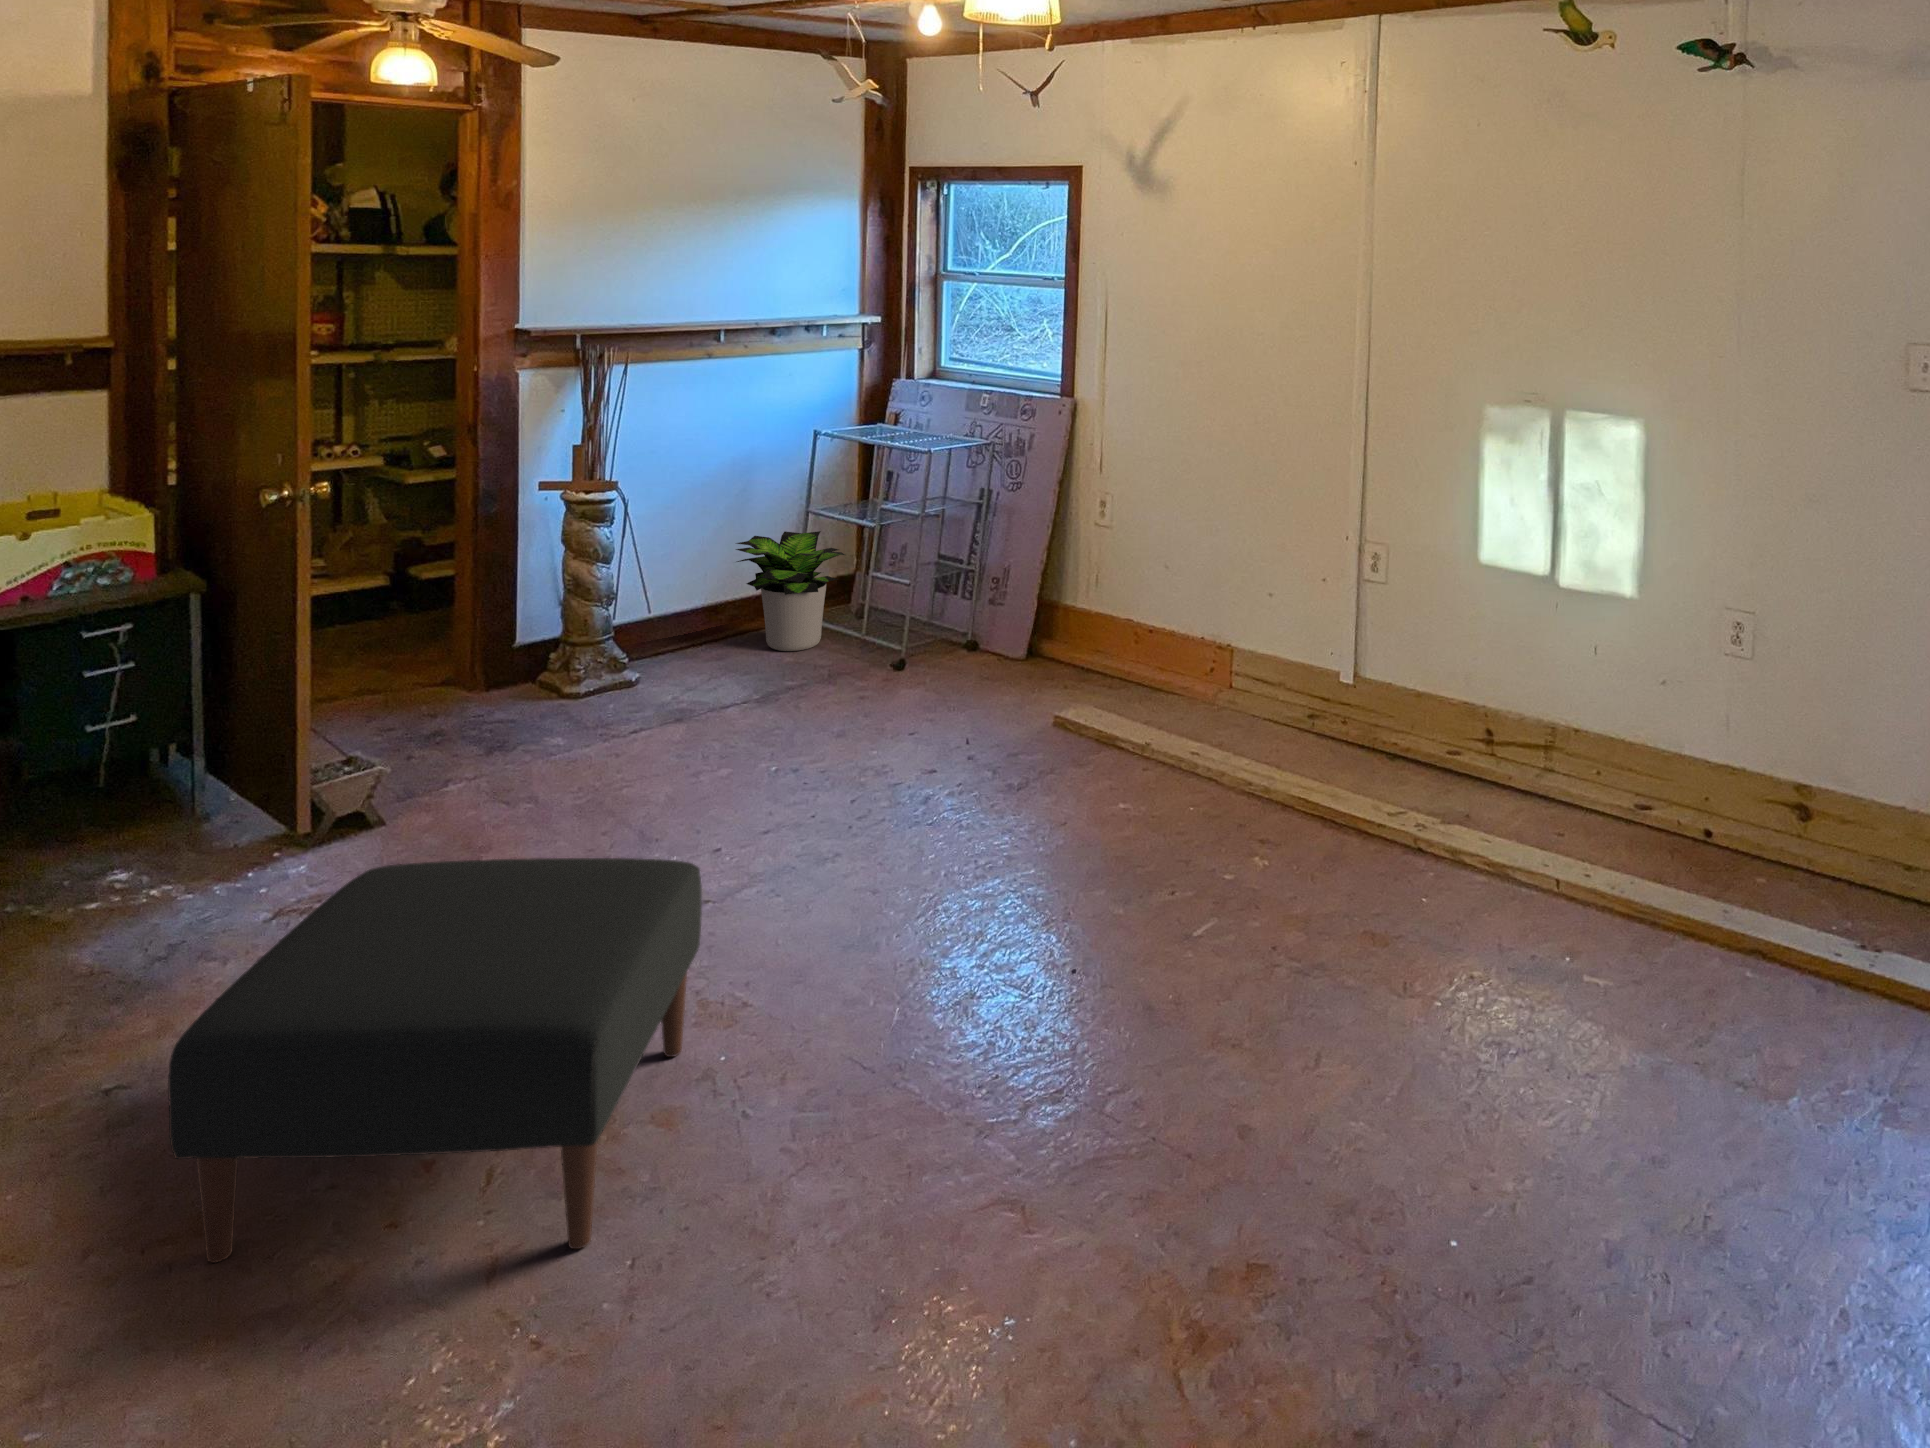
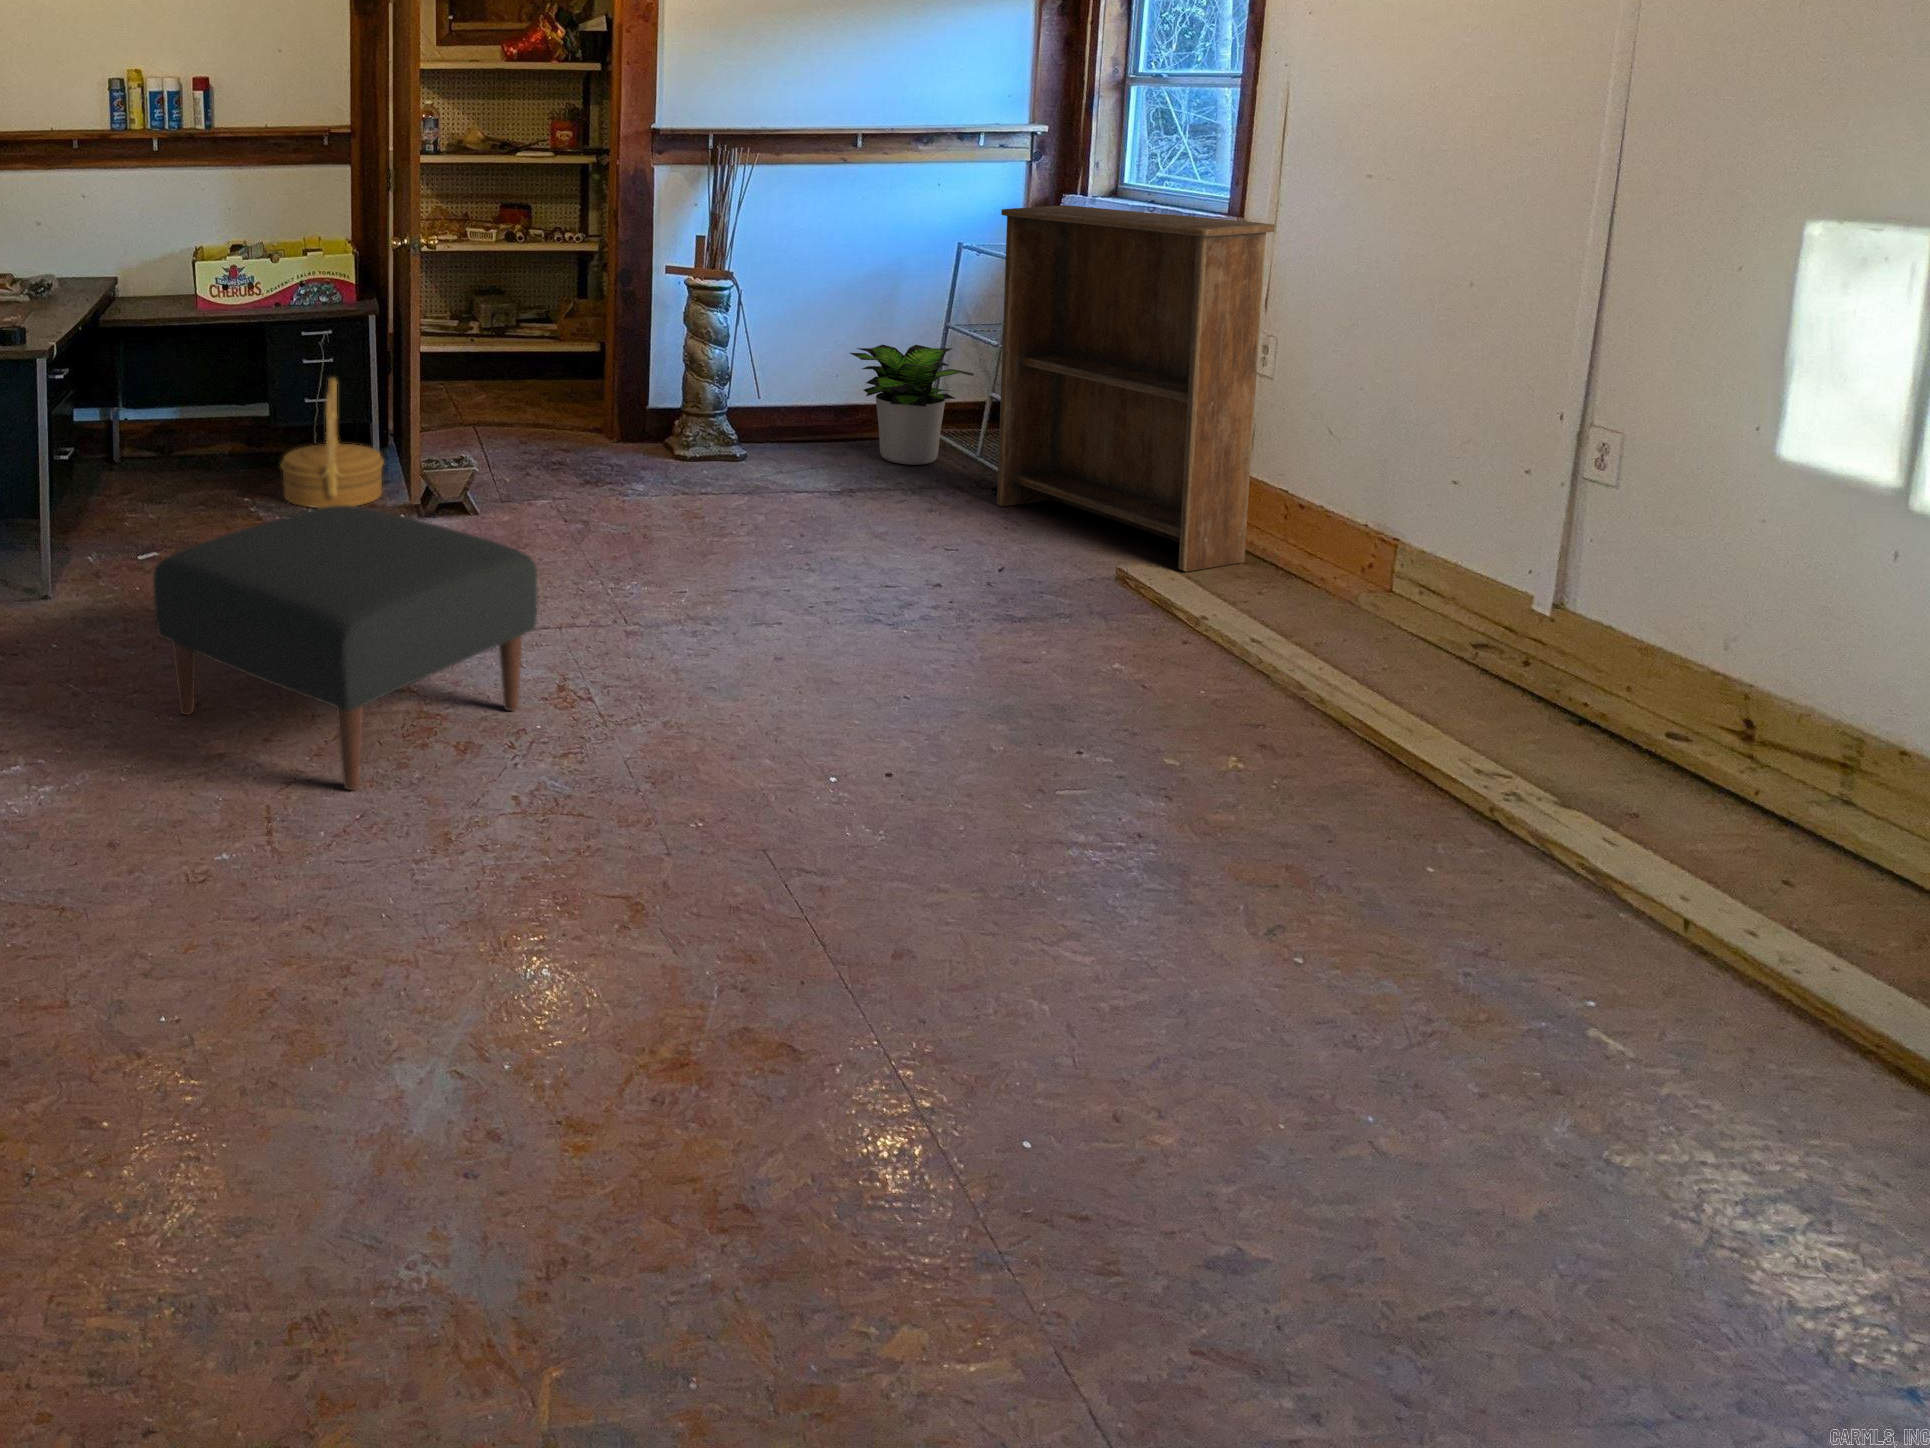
bookshelf: none [904,397,1131,703] -> present [997,205,1275,572]
woven basket: none [47,684,225,880] -> present [281,378,384,508]

